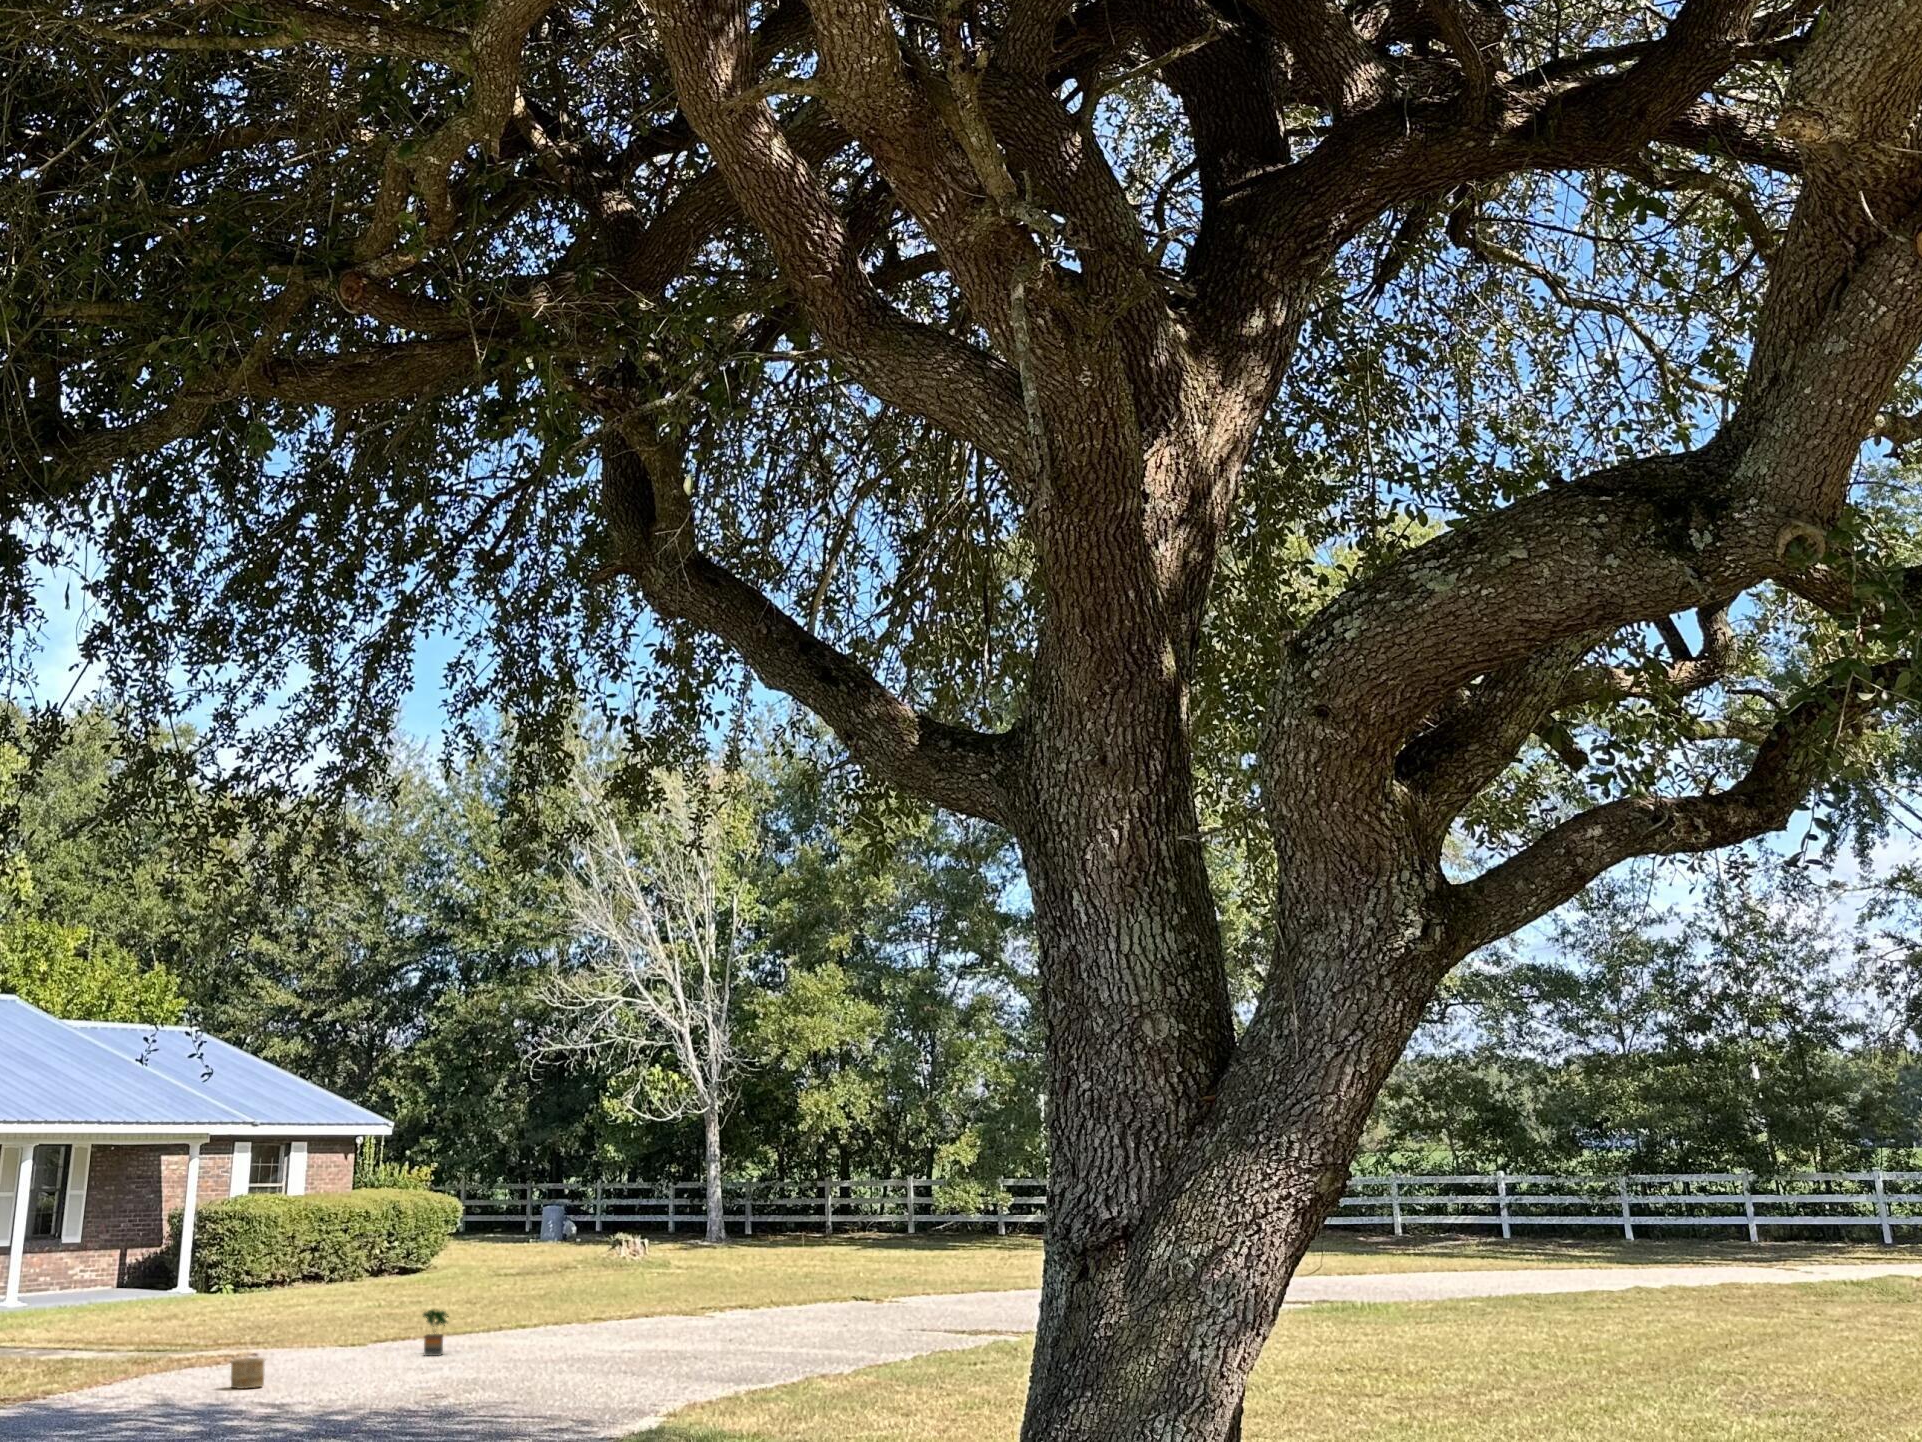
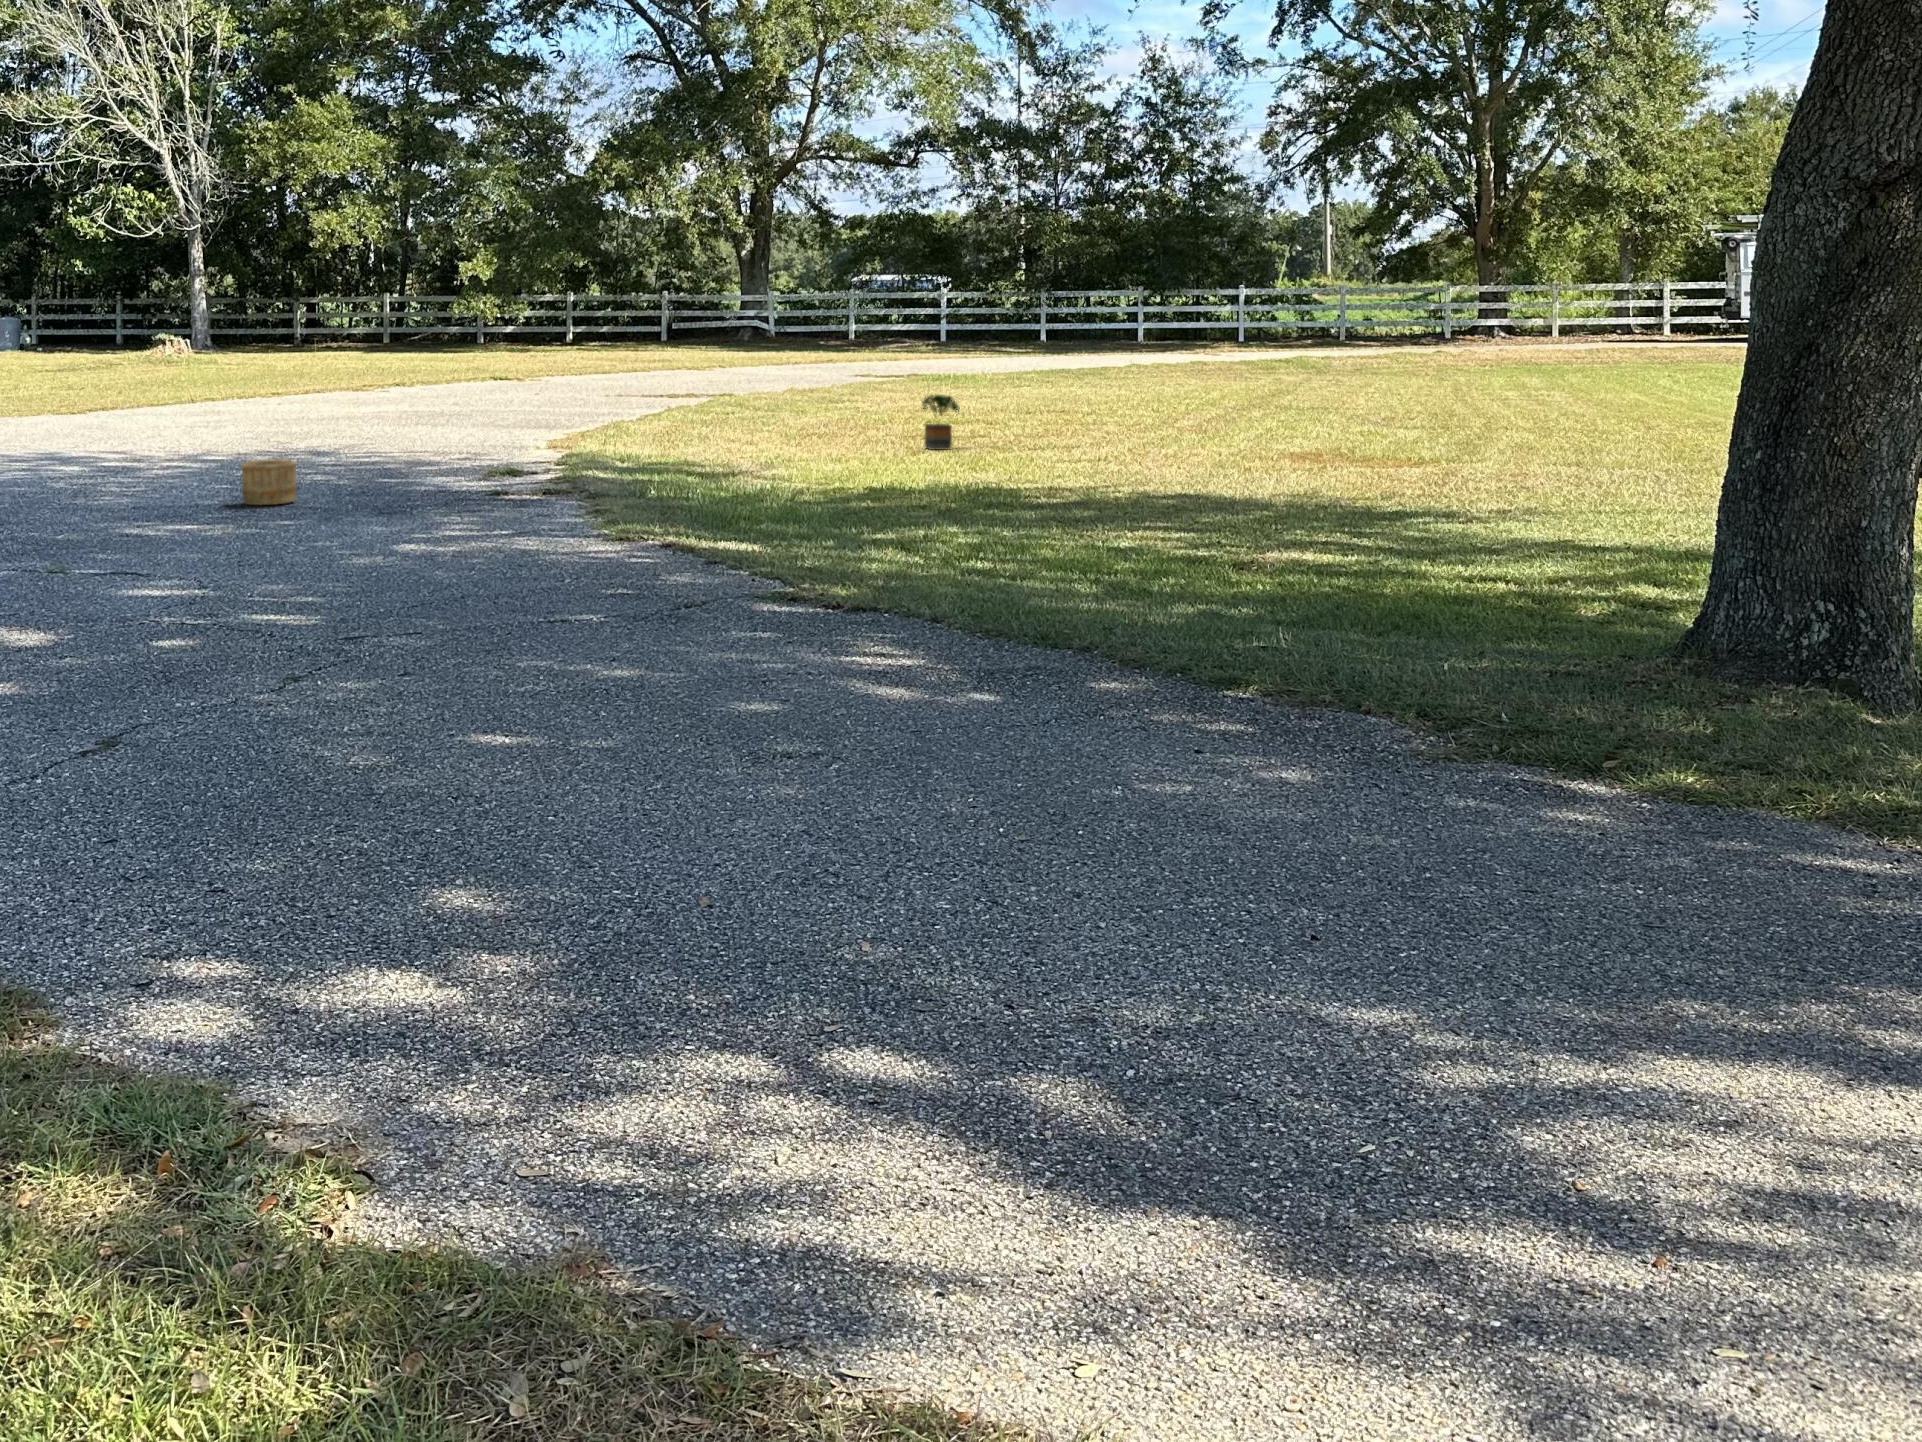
potted tree: present [423,1310,449,1356] -> present [922,394,960,450]

